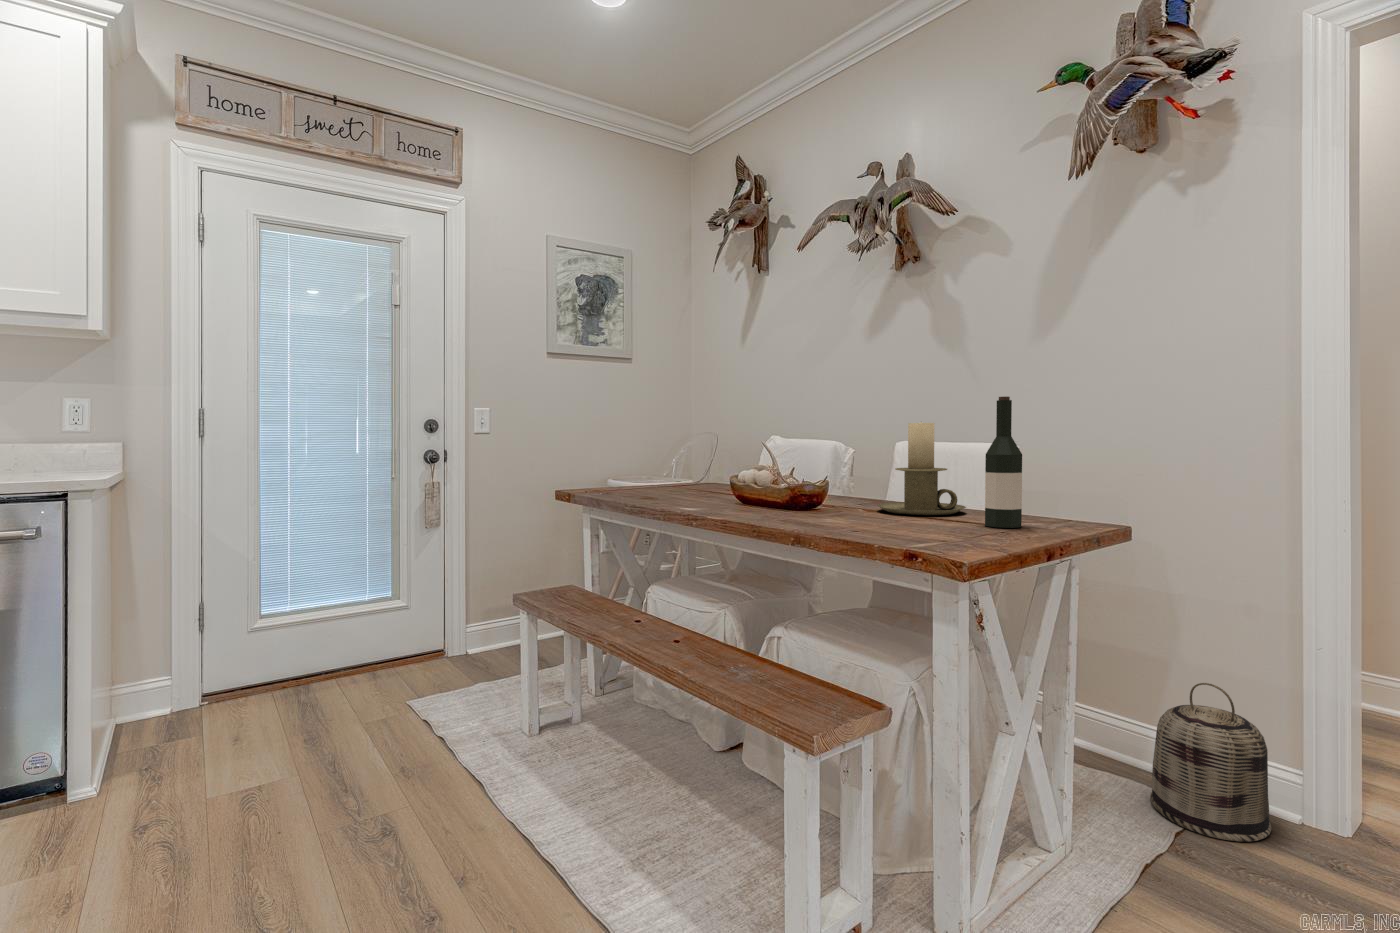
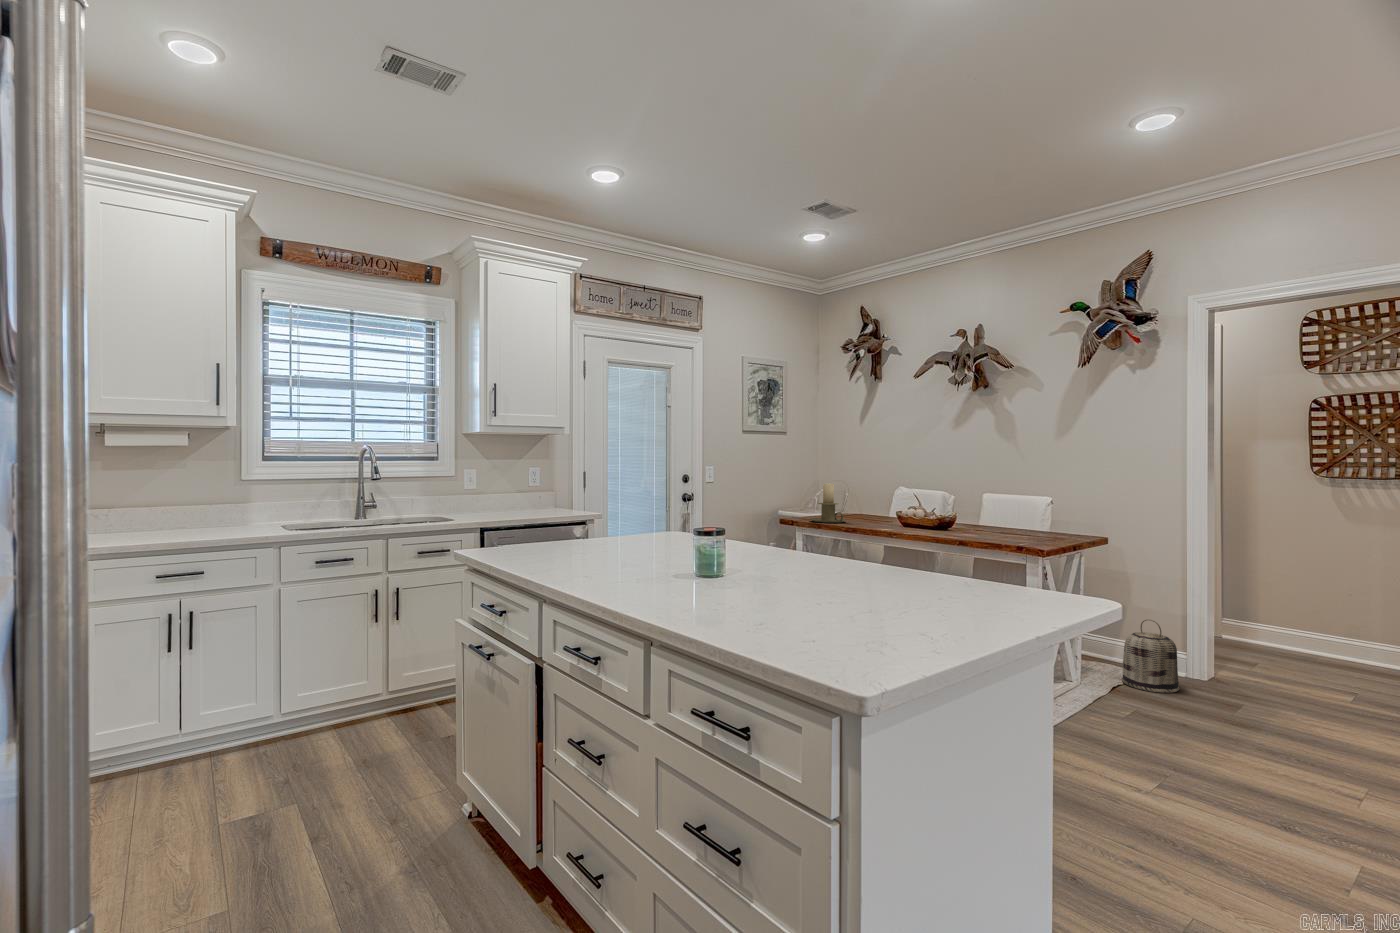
wine bottle: present [985,397,1022,528] -> none [1042,480,1060,539]
candle holder: present [877,422,966,515] -> present [810,483,846,523]

